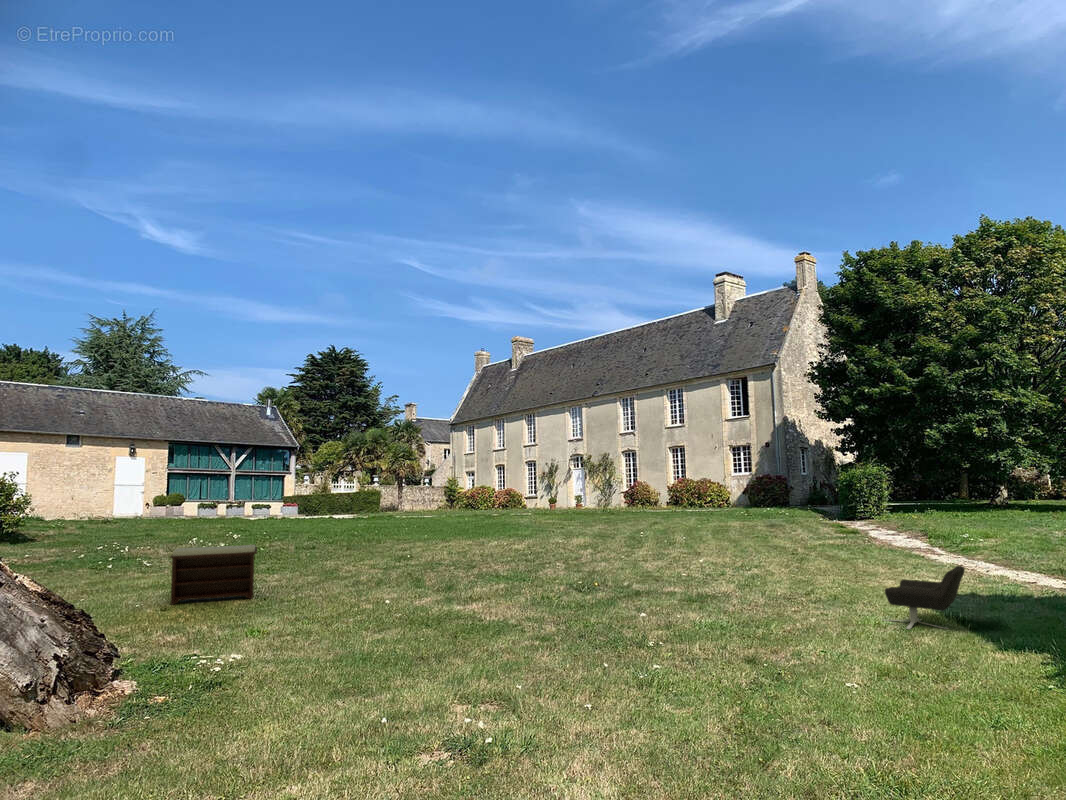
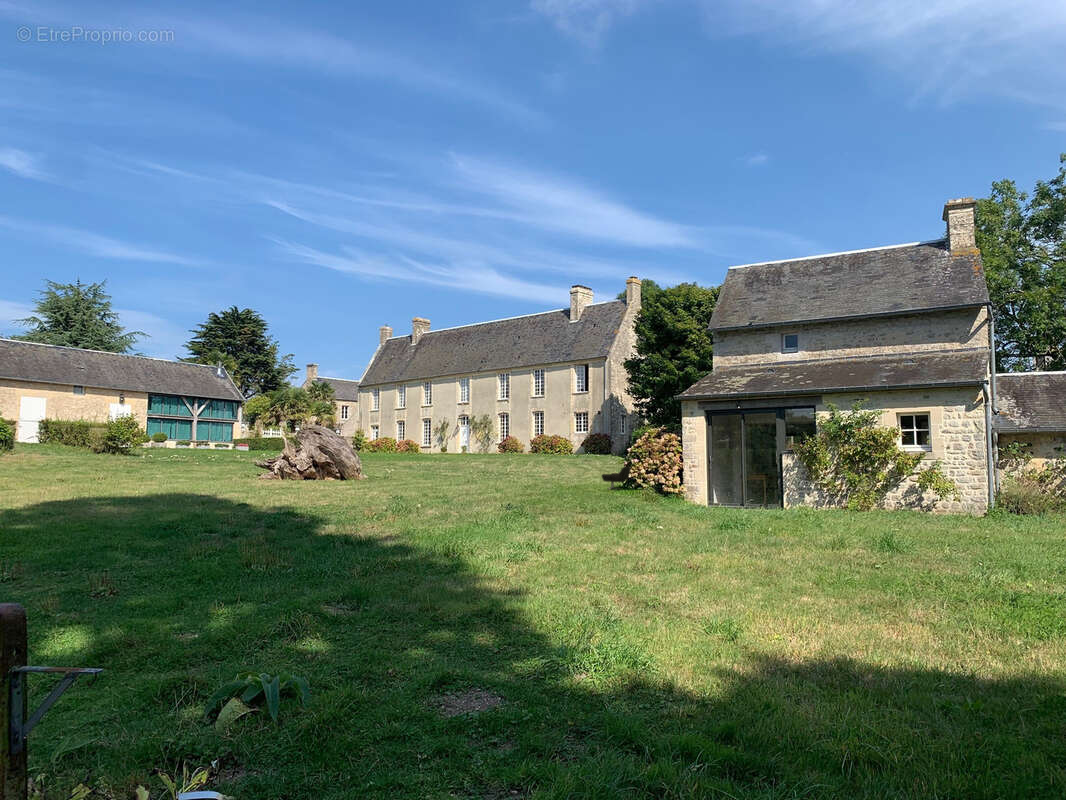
bench: present [170,545,257,605] -> none [294,458,334,483]

